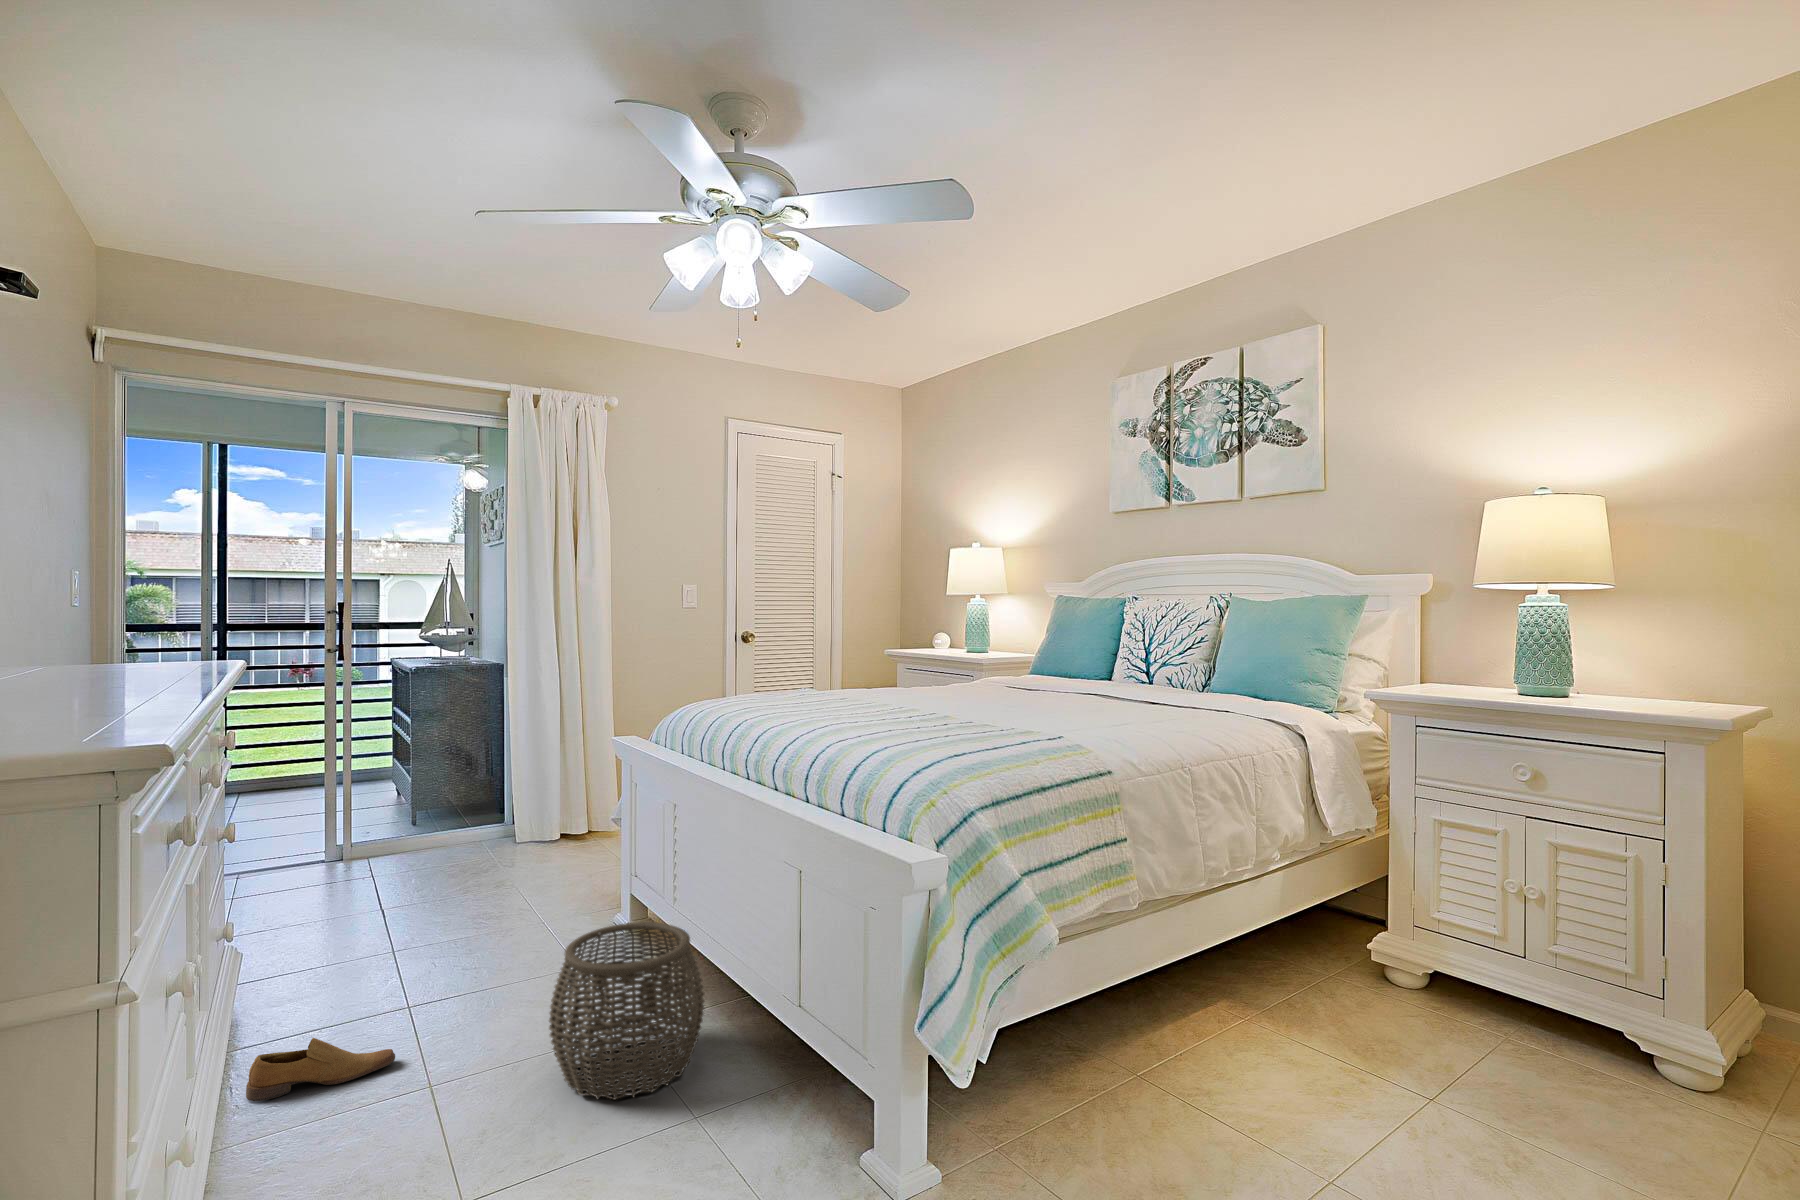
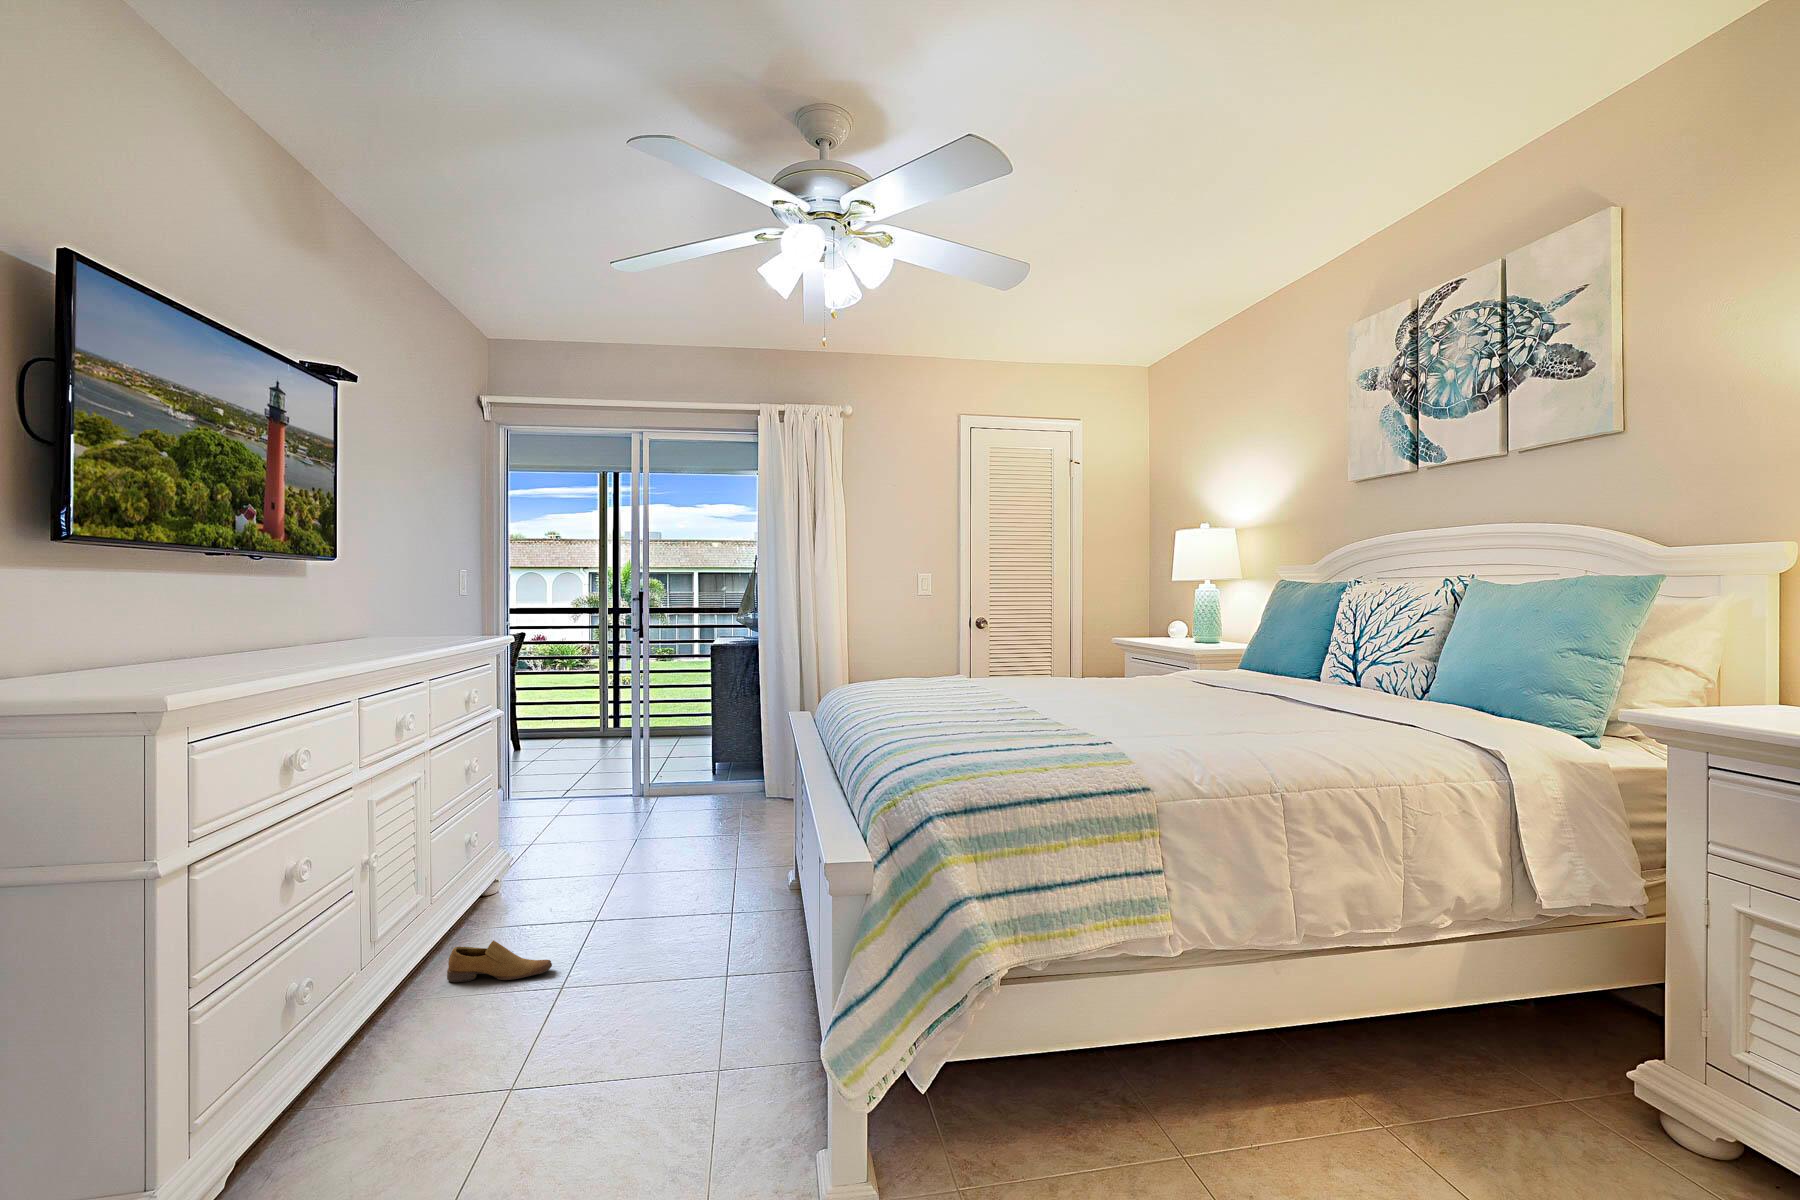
woven basket: present [549,922,705,1100] -> none [630,885,768,1044]

